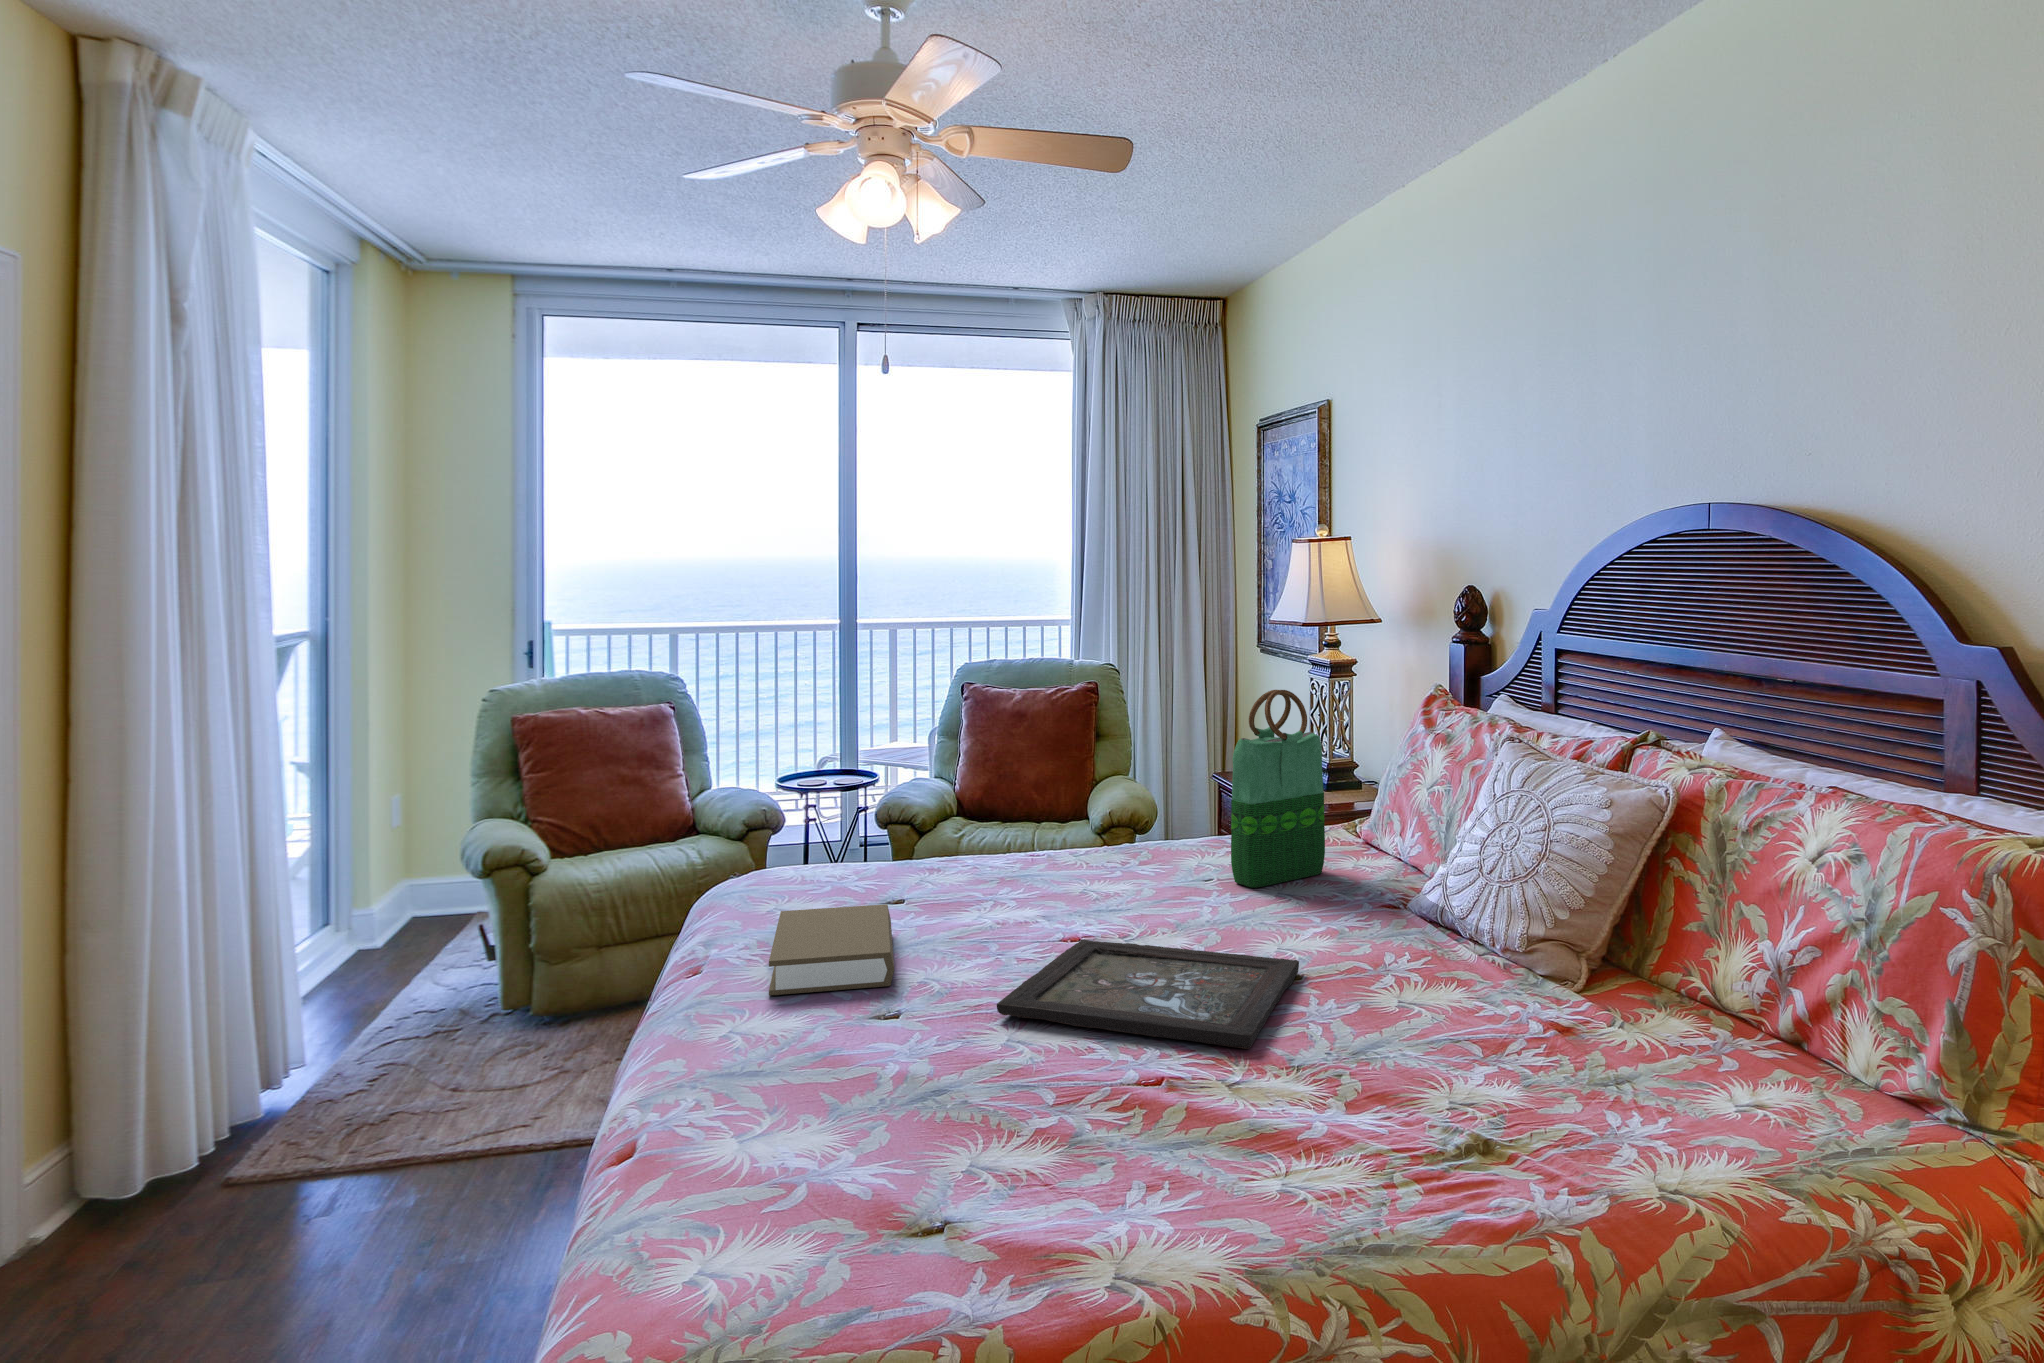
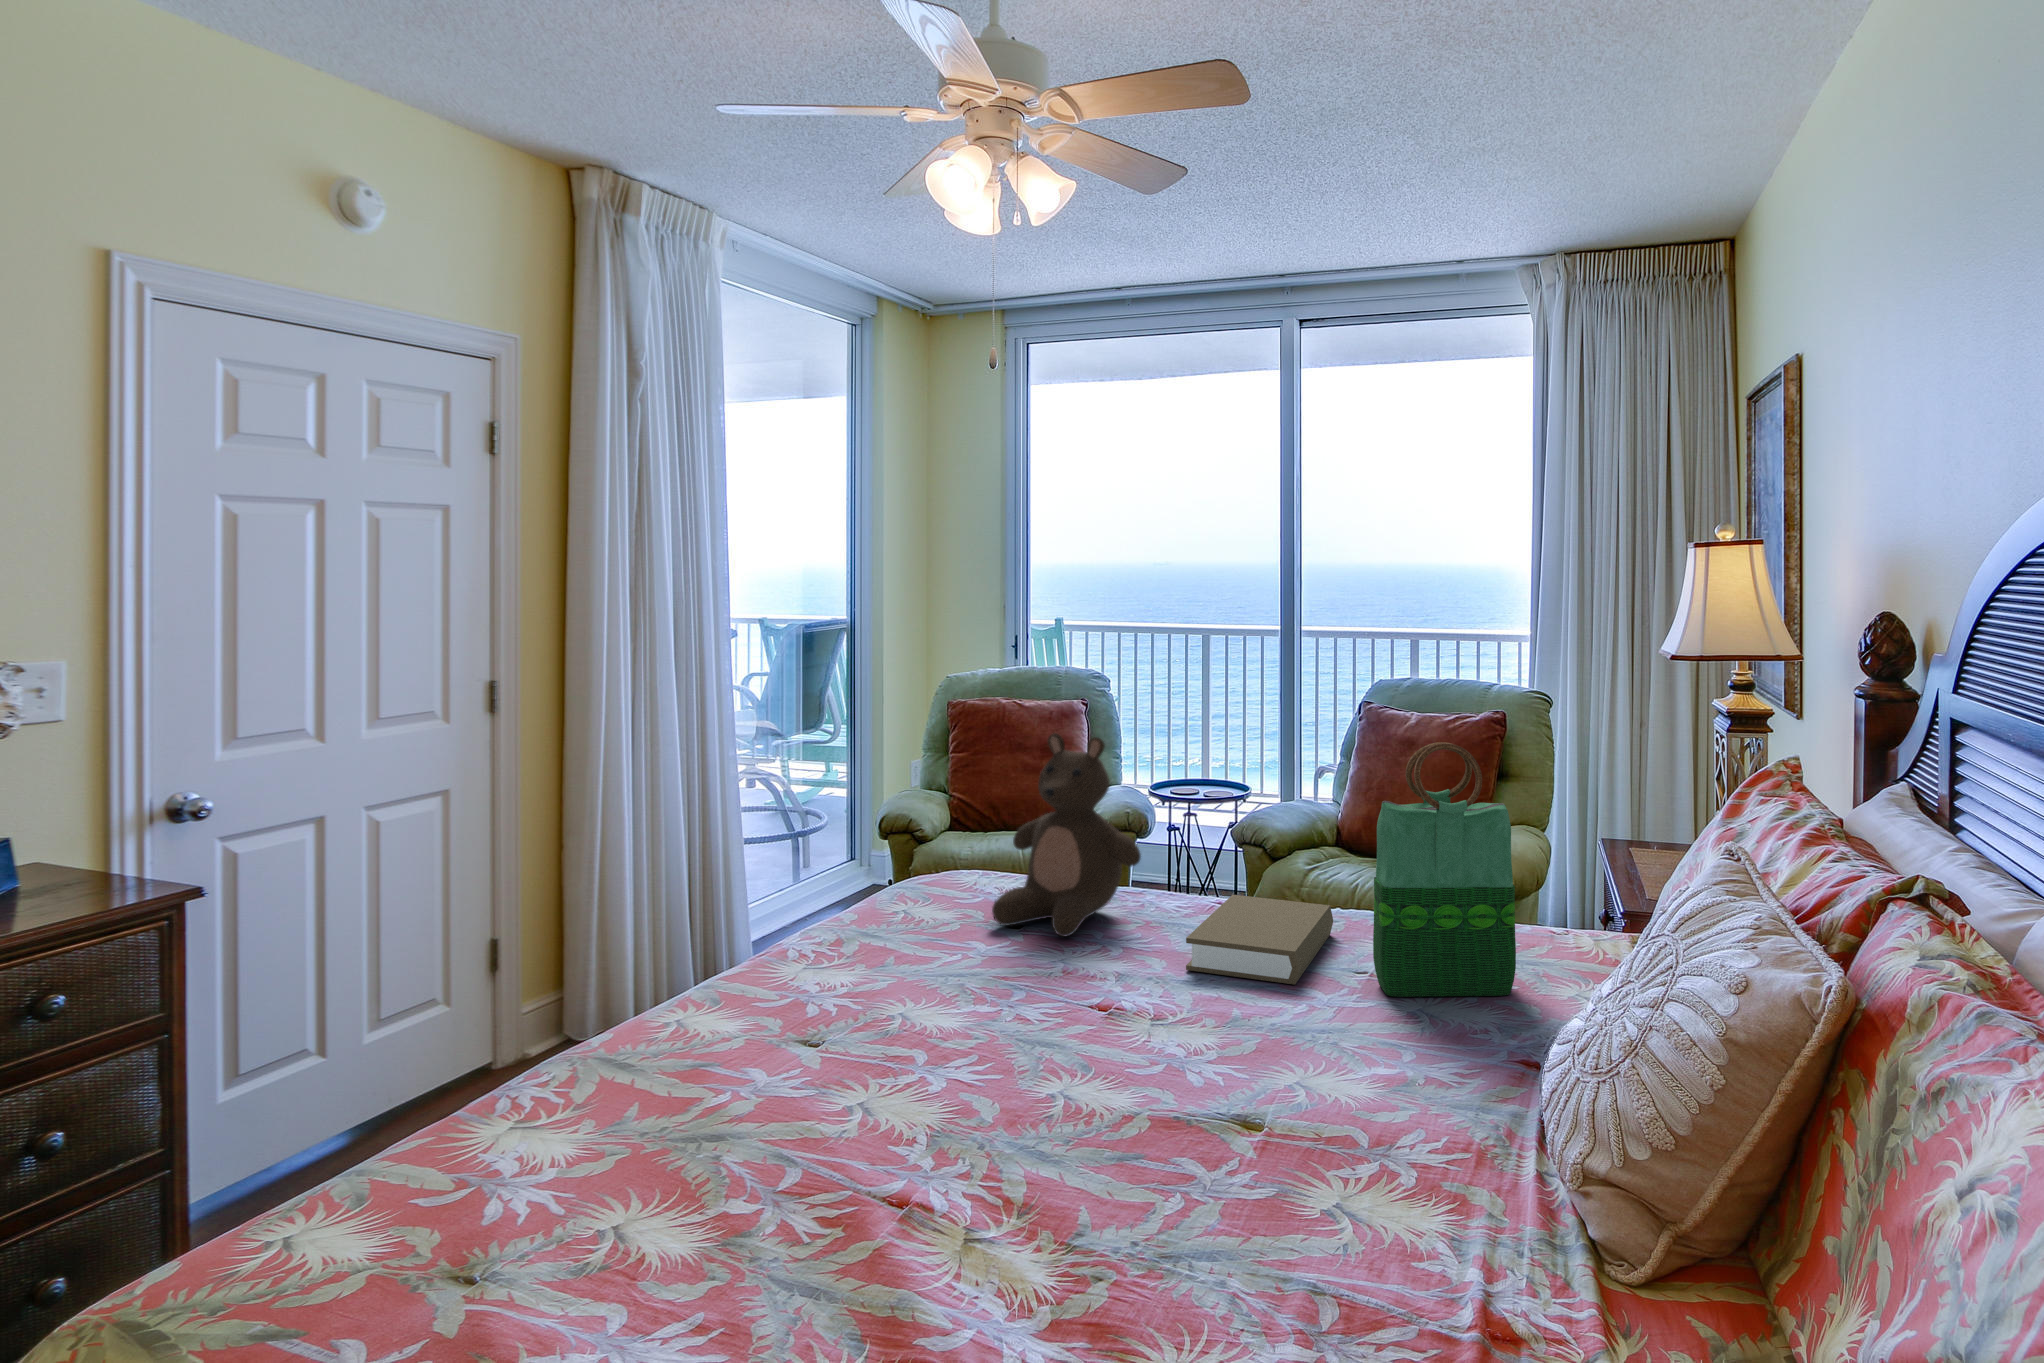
stuffed bear: none [859,715,997,898] -> present [992,733,1141,936]
book: present [769,904,894,995] -> present [1186,895,1333,985]
tray: present [997,939,1299,1049] -> none [869,1017,1260,1214]

